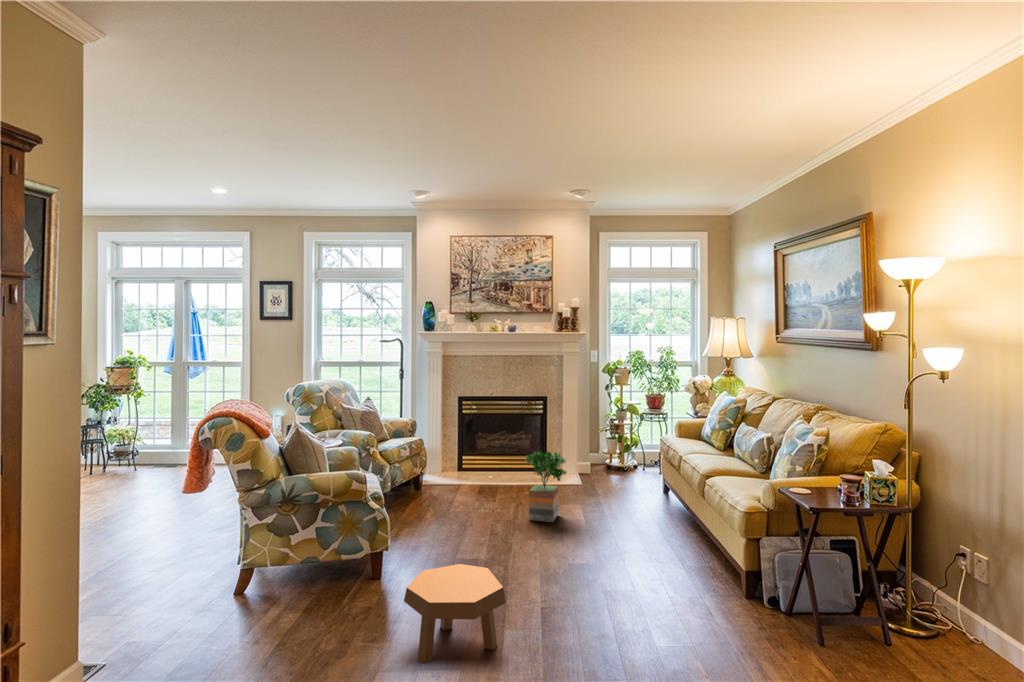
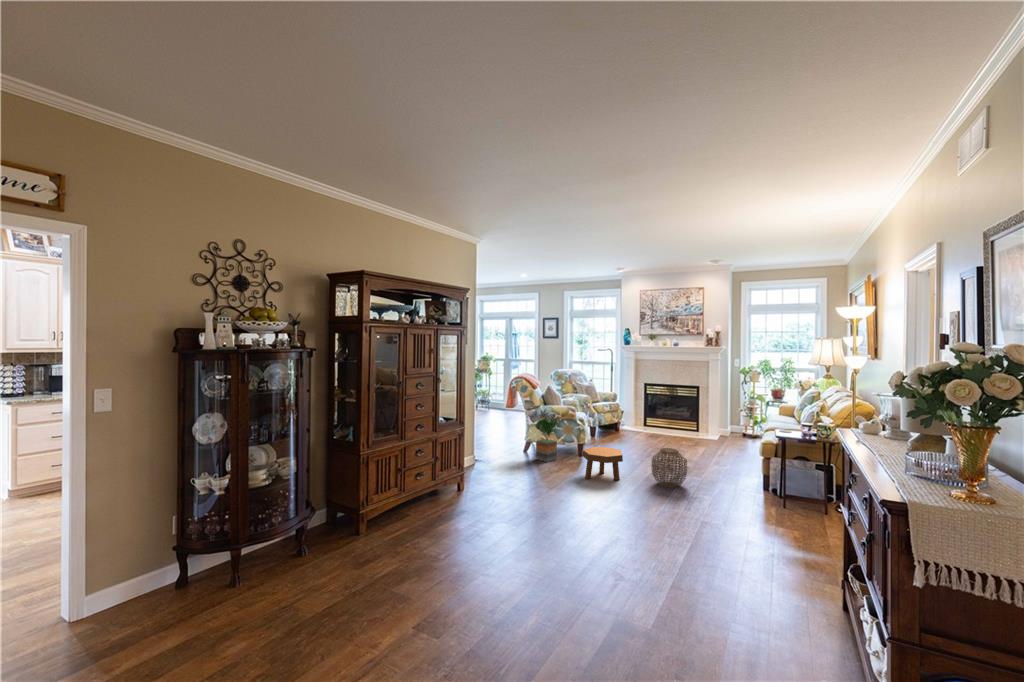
potted tree: present [525,451,567,522] -> present [536,418,561,462]
woven basket: none [564,552,638,644] -> present [652,448,687,488]

